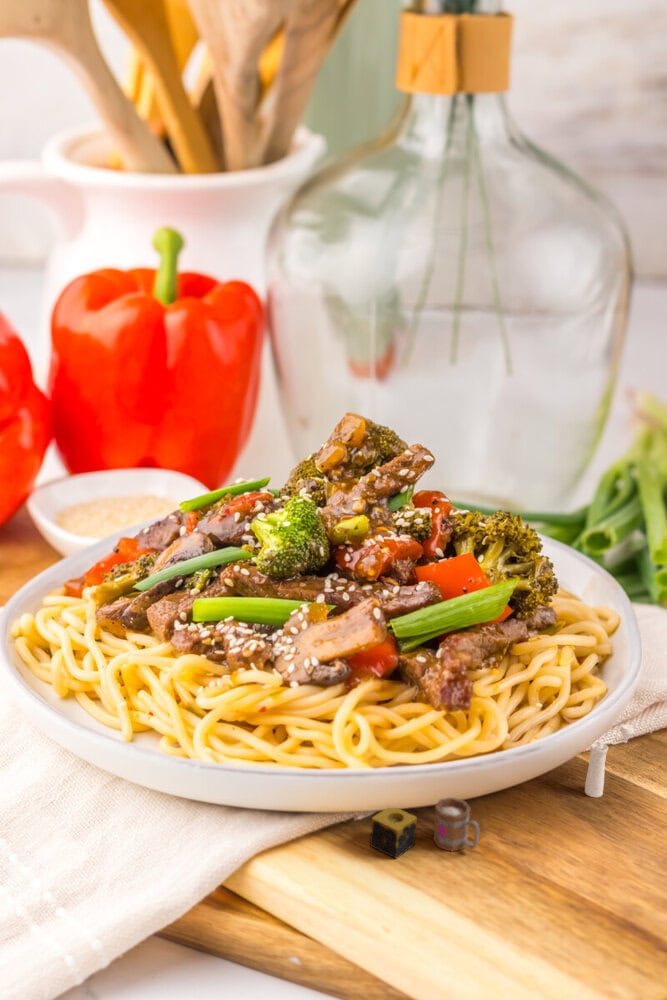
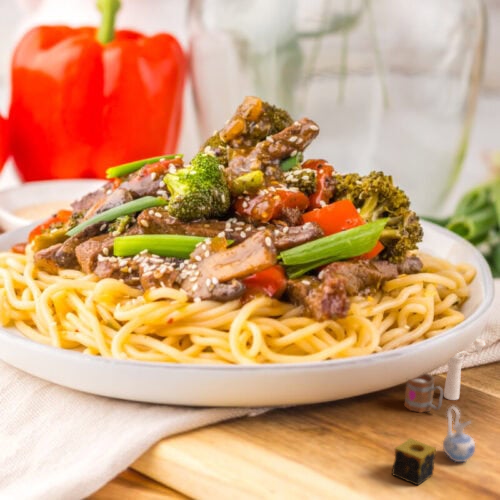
mug: present [433,798,479,851] -> present [404,373,443,412]
candle: present [370,808,417,858] -> present [392,438,436,485]
ceramic pitcher: none [586,829,624,894] -> present [443,407,475,462]

